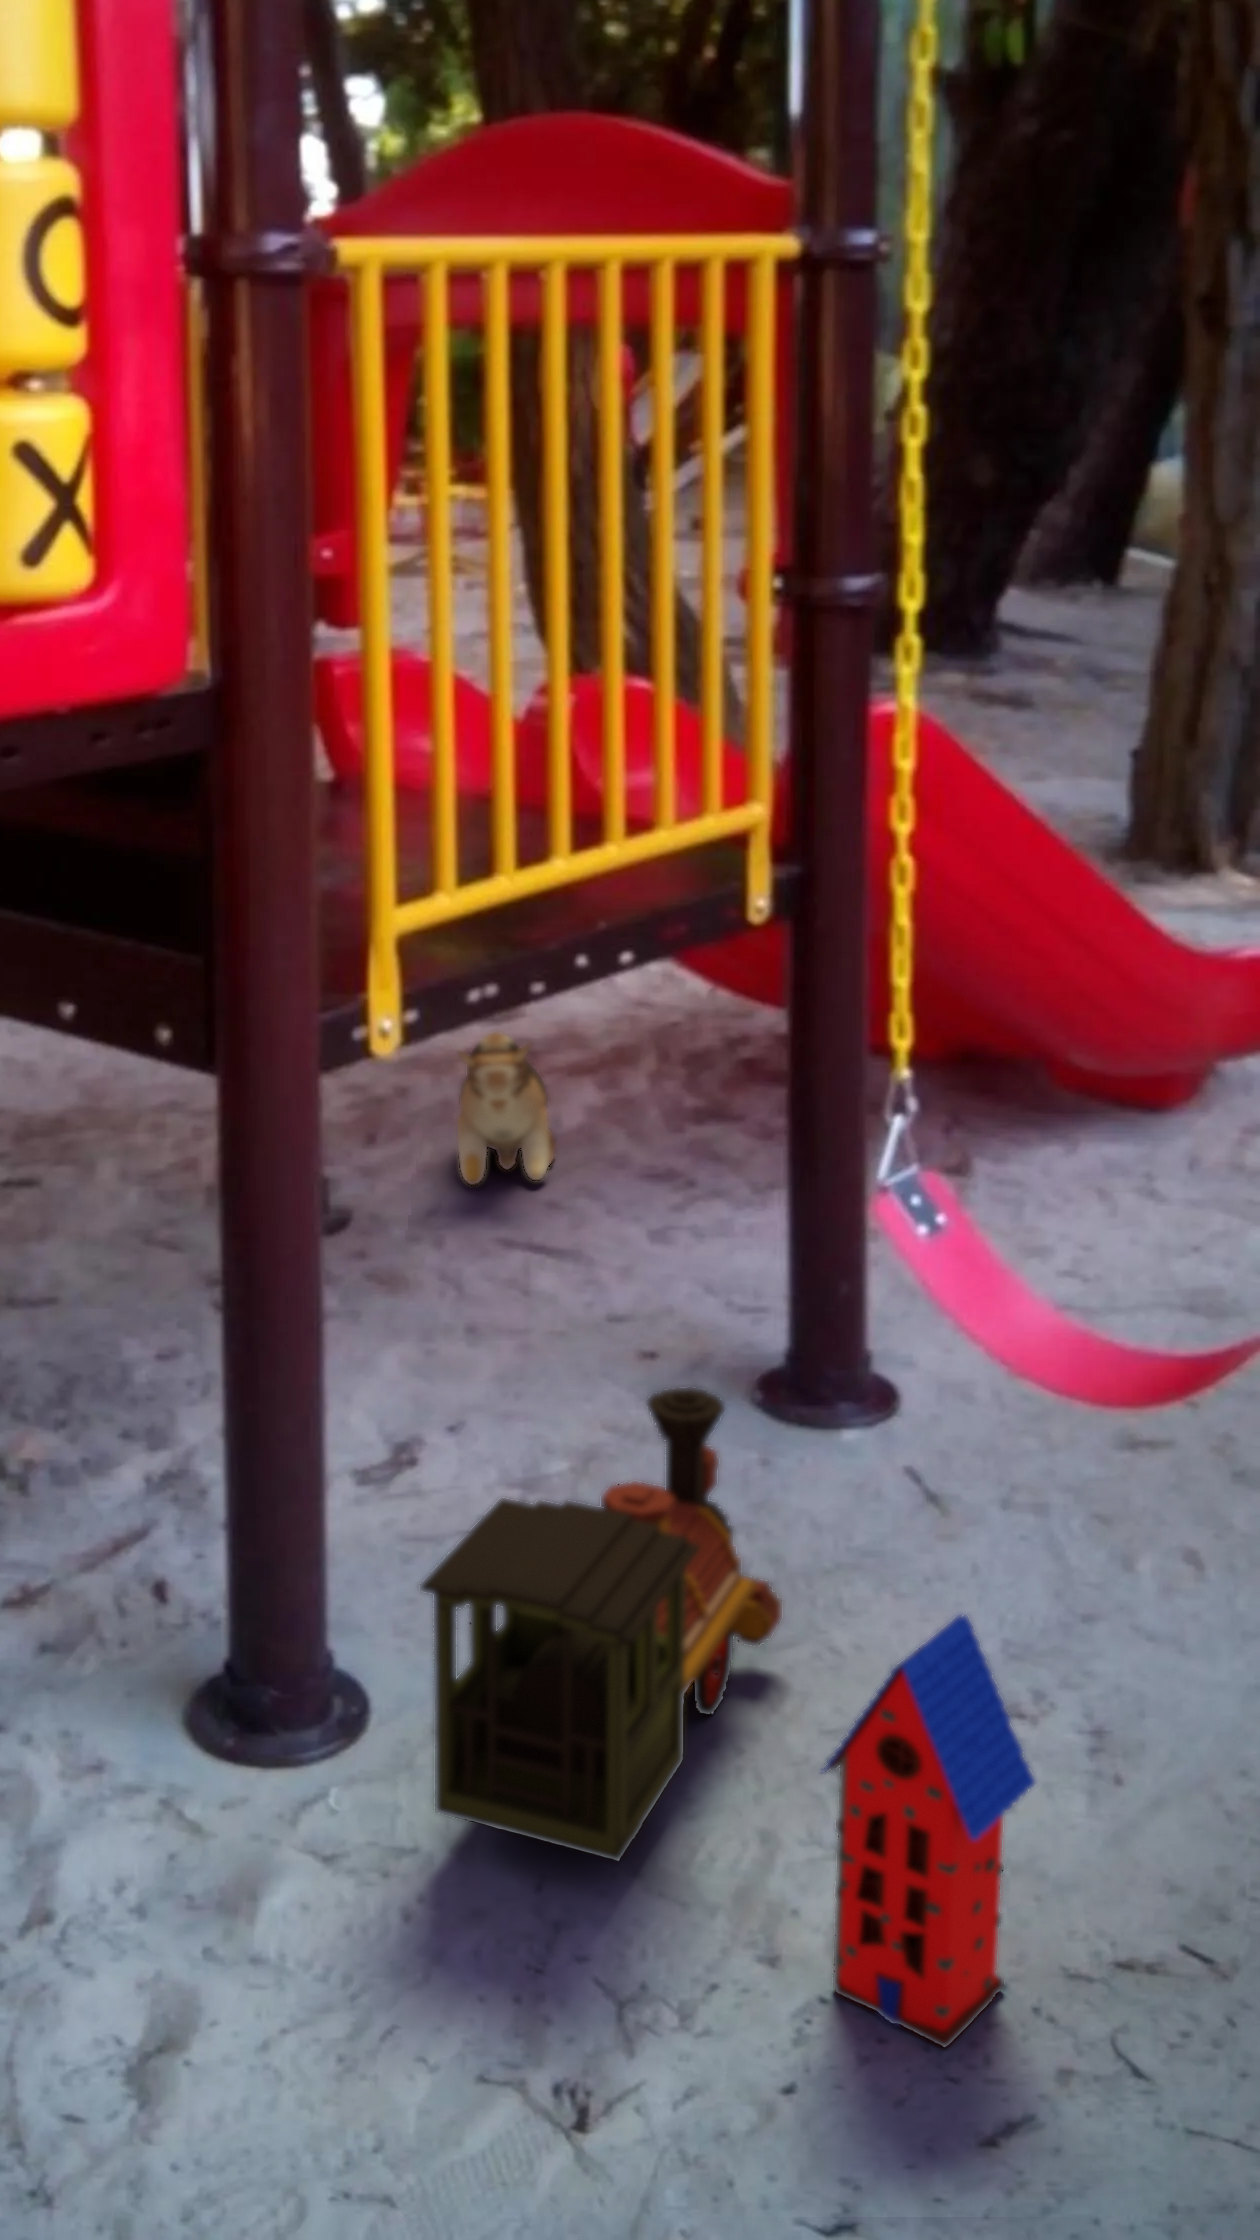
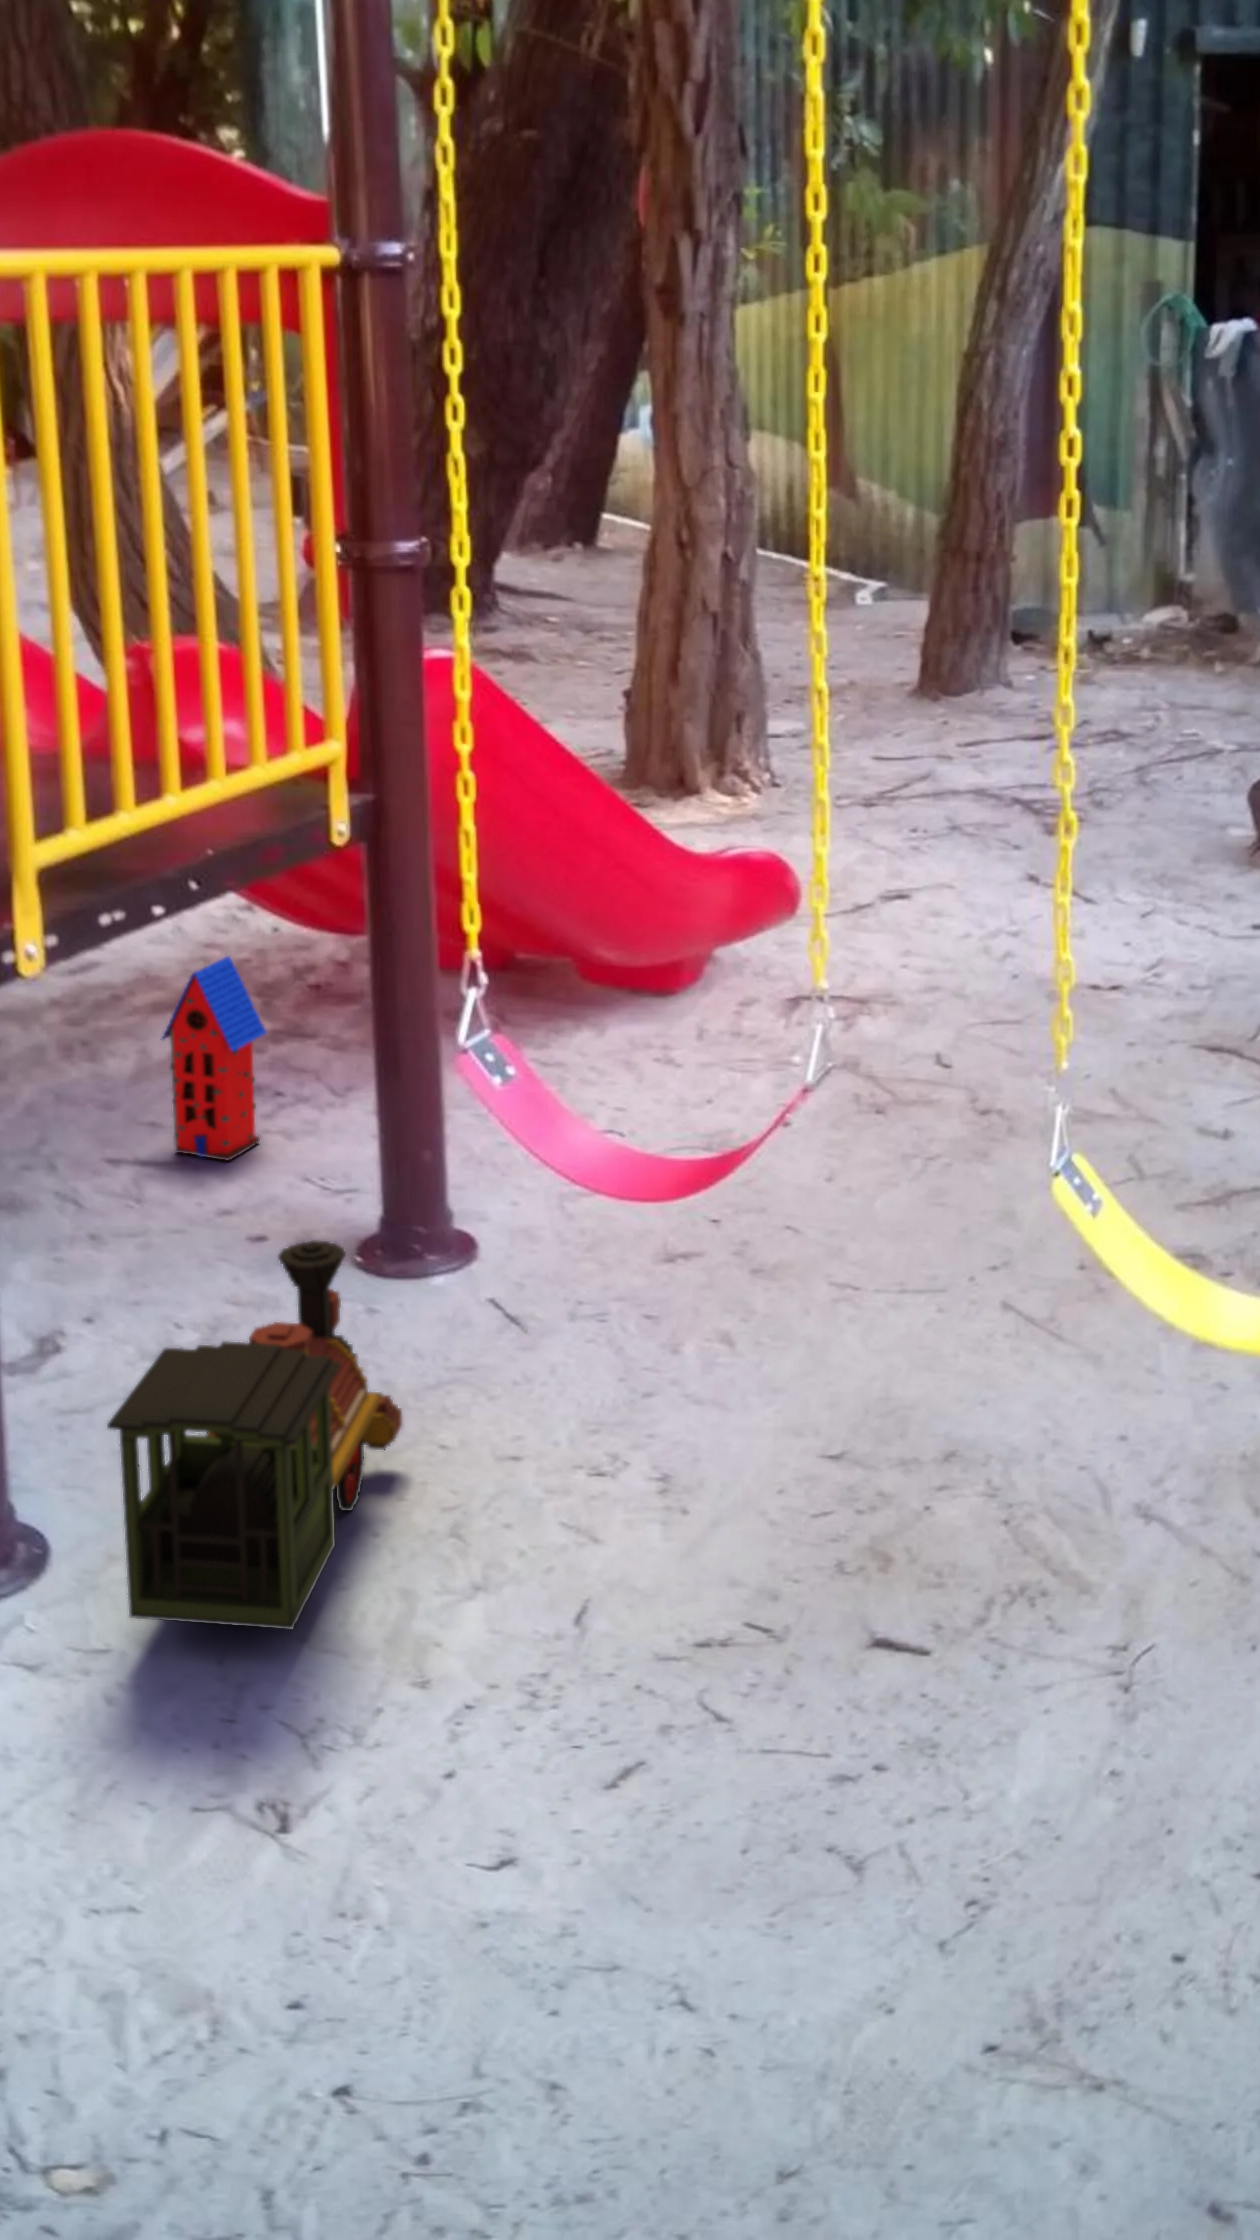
plush toy: present [457,1033,556,1184] -> none [52,965,145,1107]
toy house: present [823,1615,1035,2047] -> present [162,957,266,1161]

